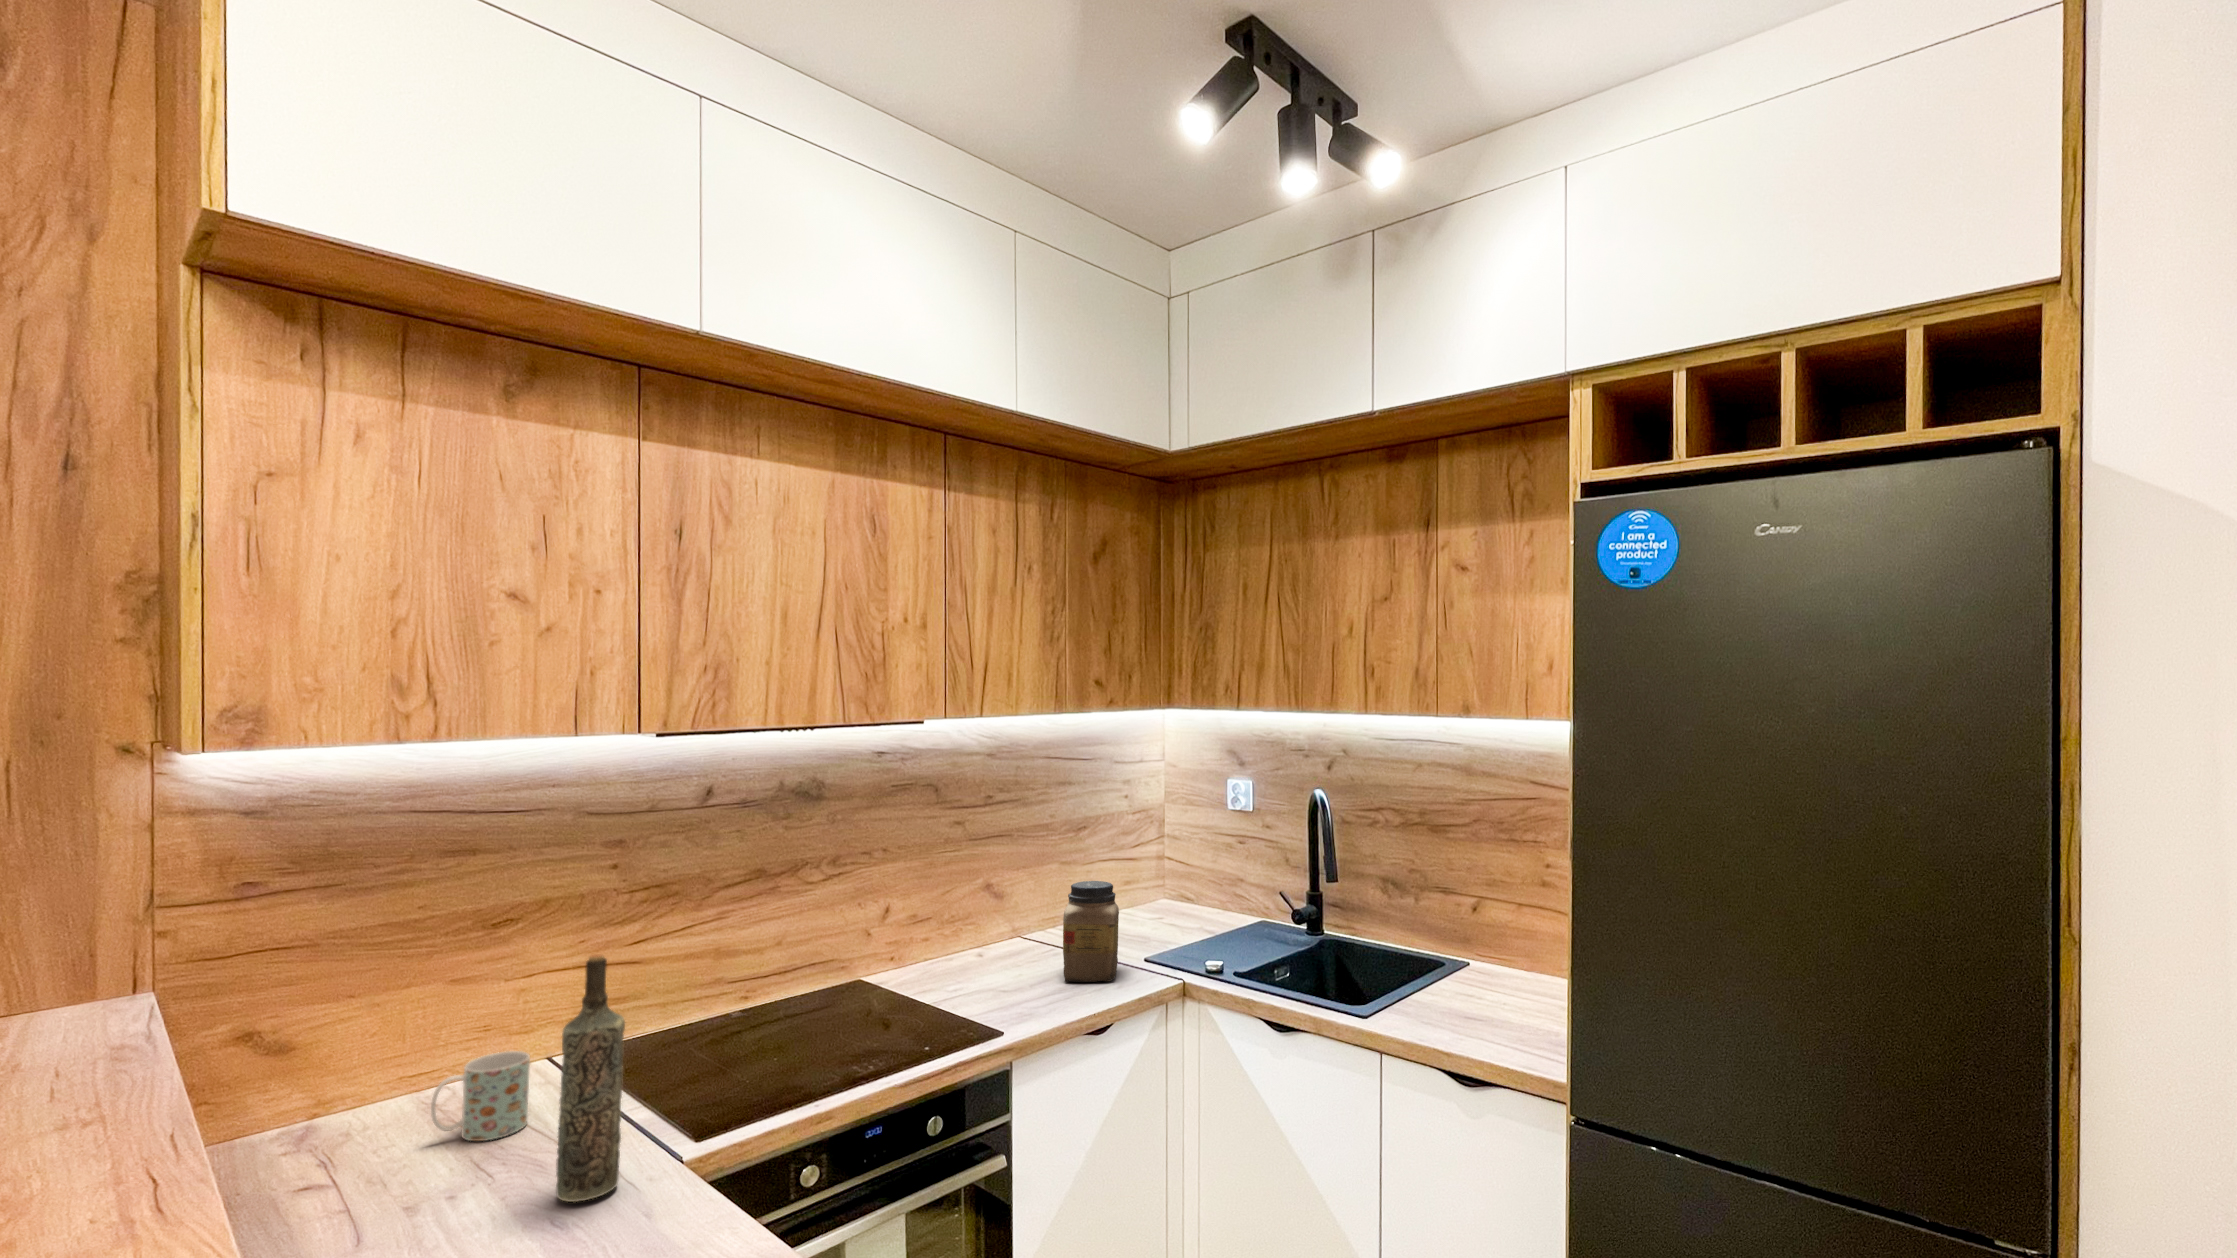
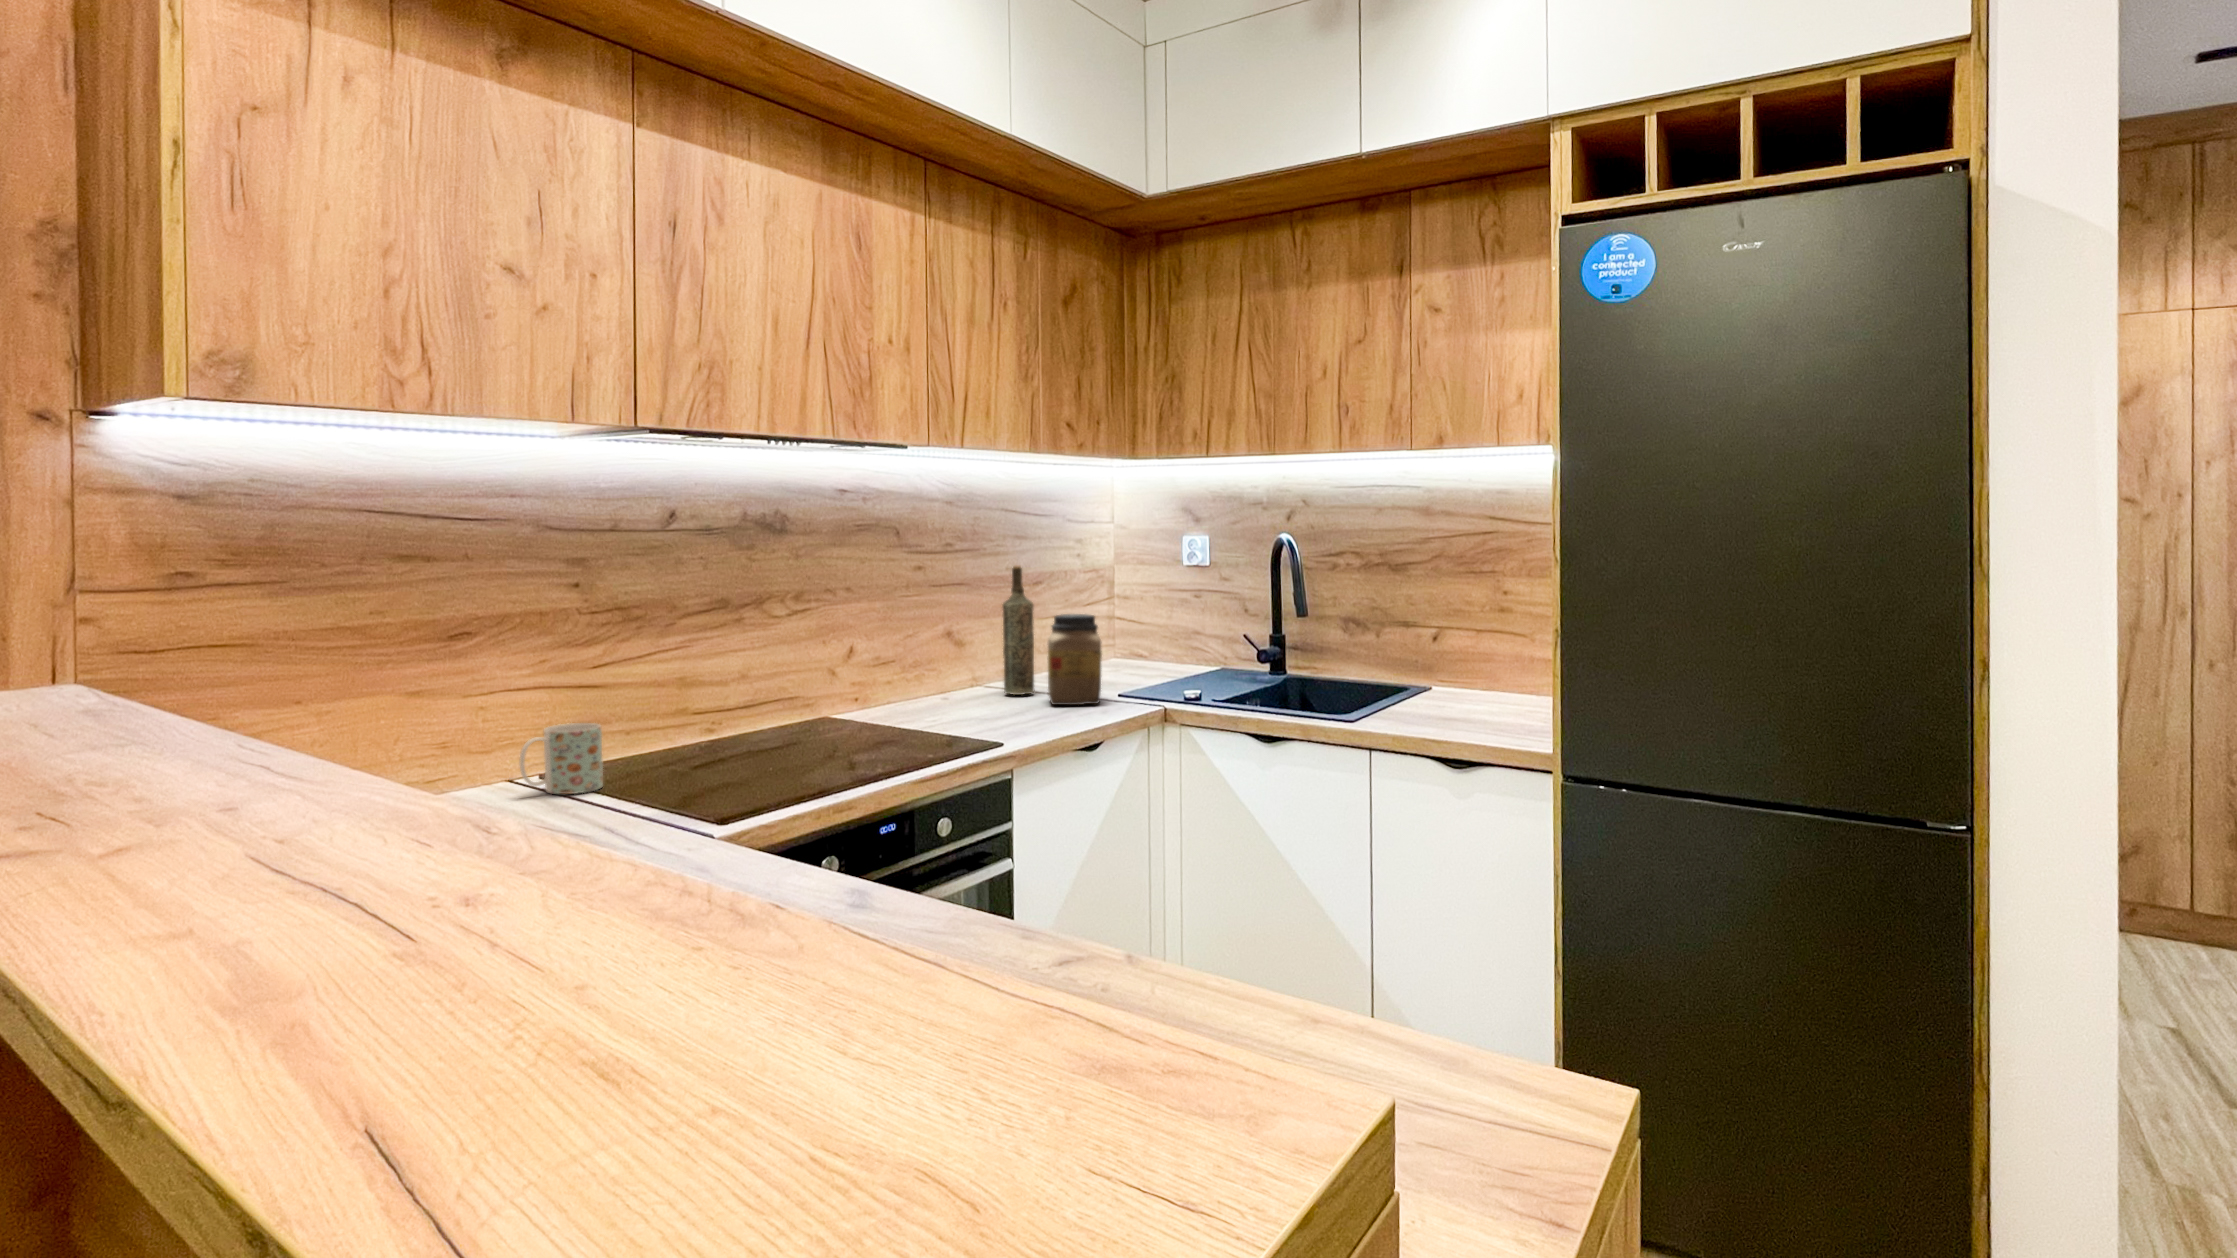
bottle: present [556,954,625,1202] -> present [1003,566,1034,695]

